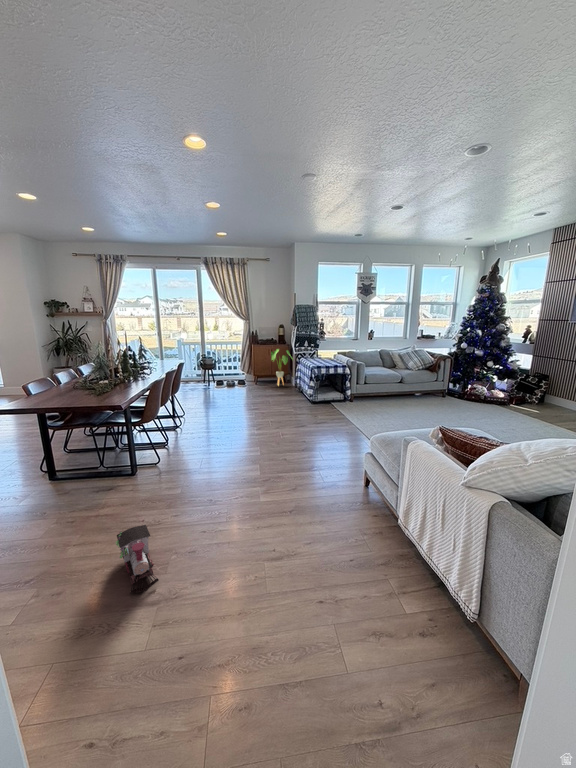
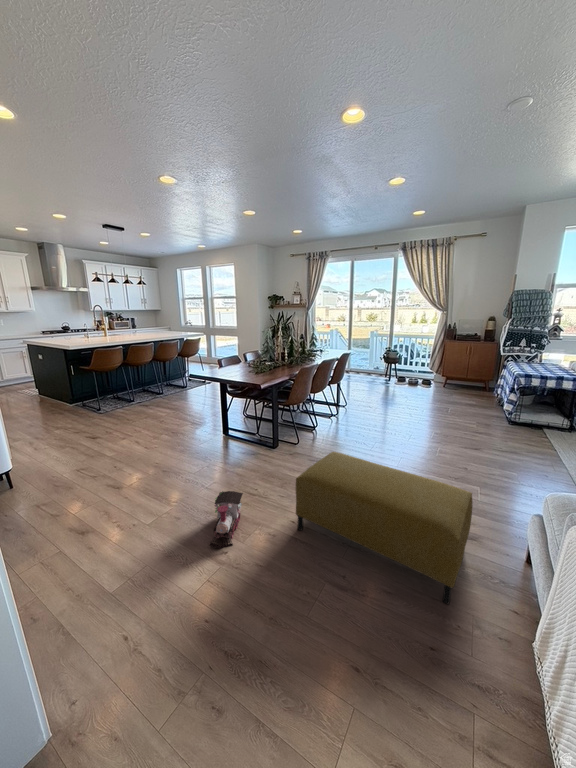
house plant: present [271,349,290,386] -> none [467,347,499,393]
ottoman: none [208,452,348,535] -> present [296,452,473,604]

